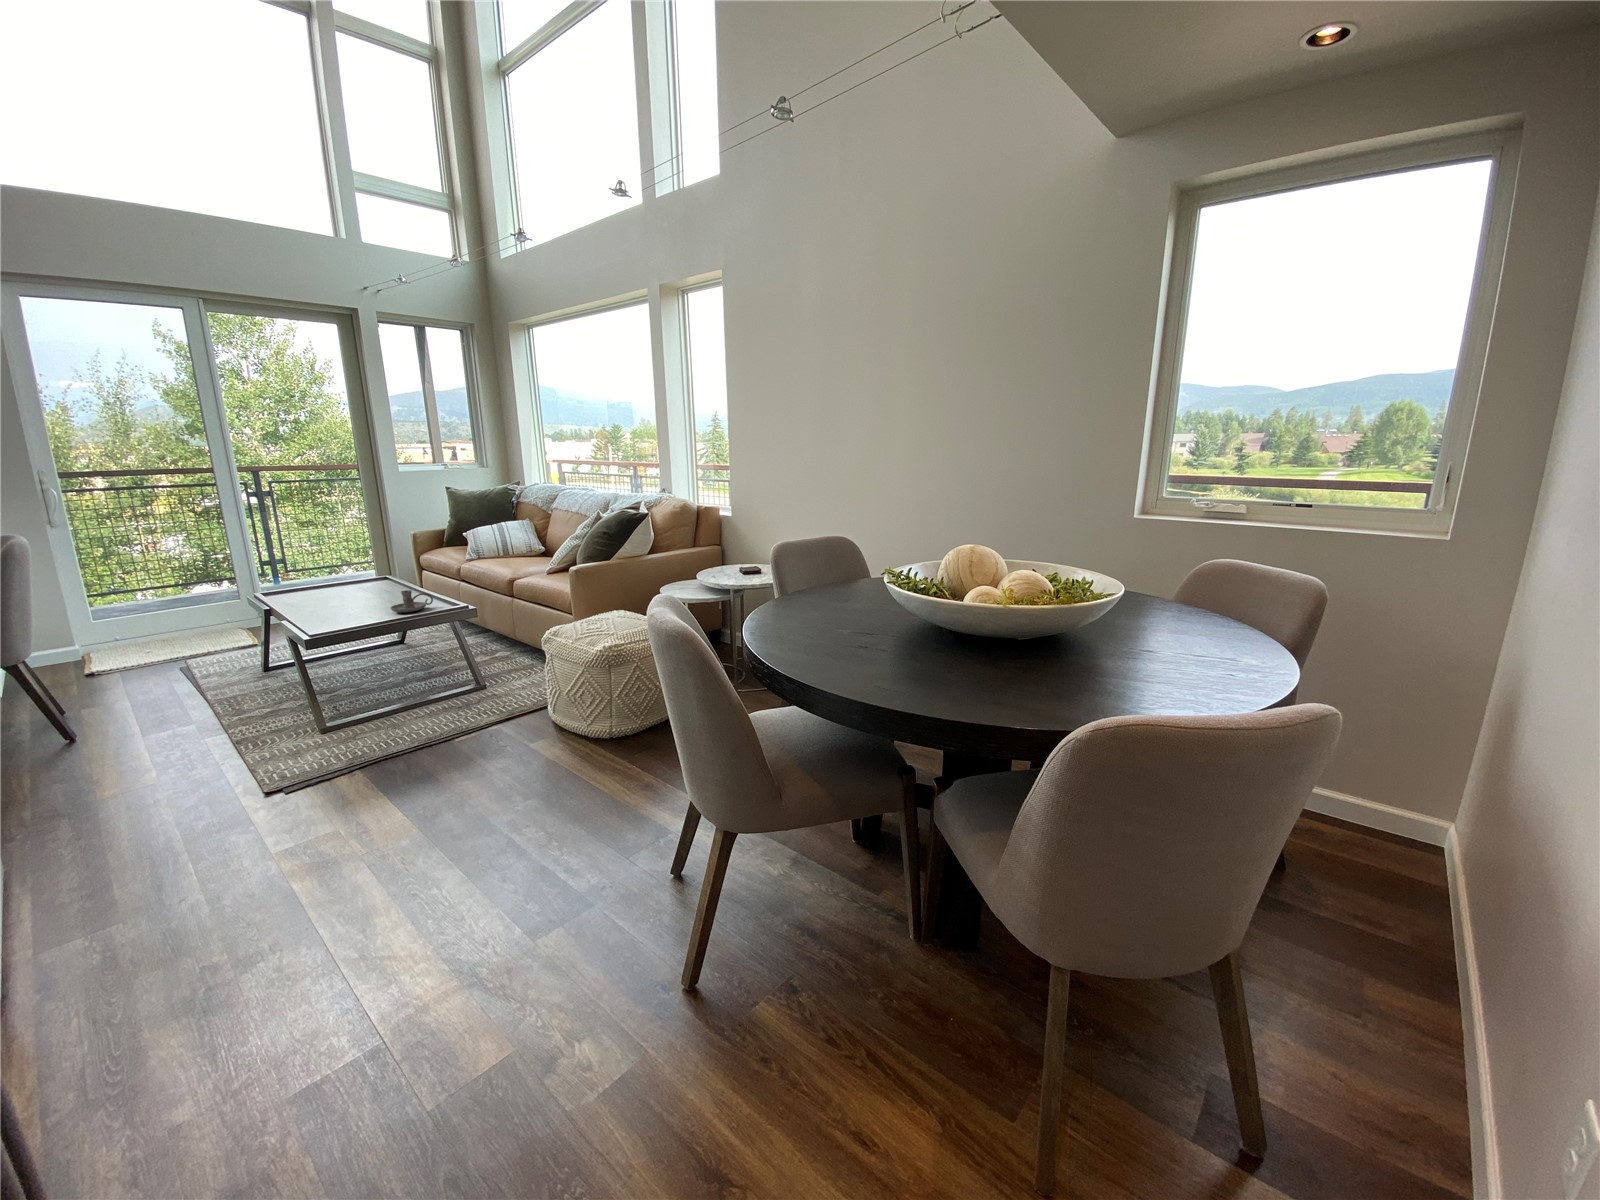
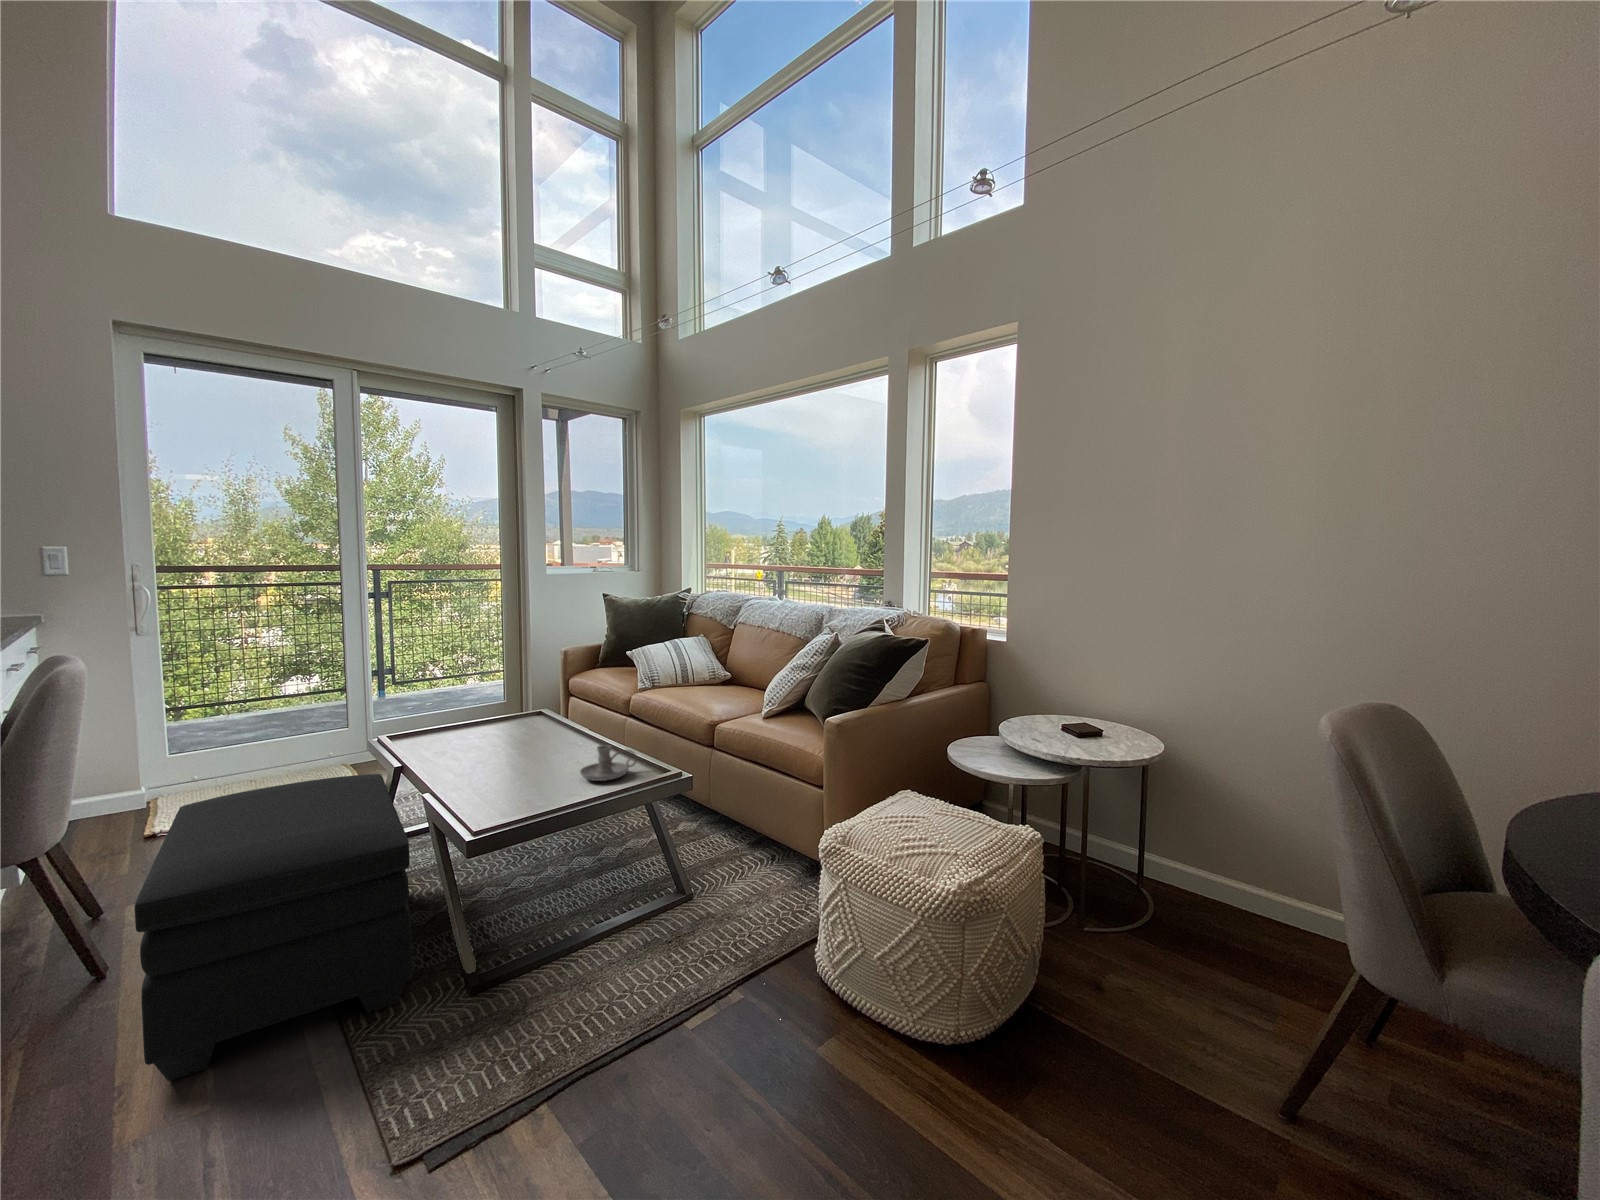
ottoman: none [93,616,281,772] -> present [134,774,413,1081]

